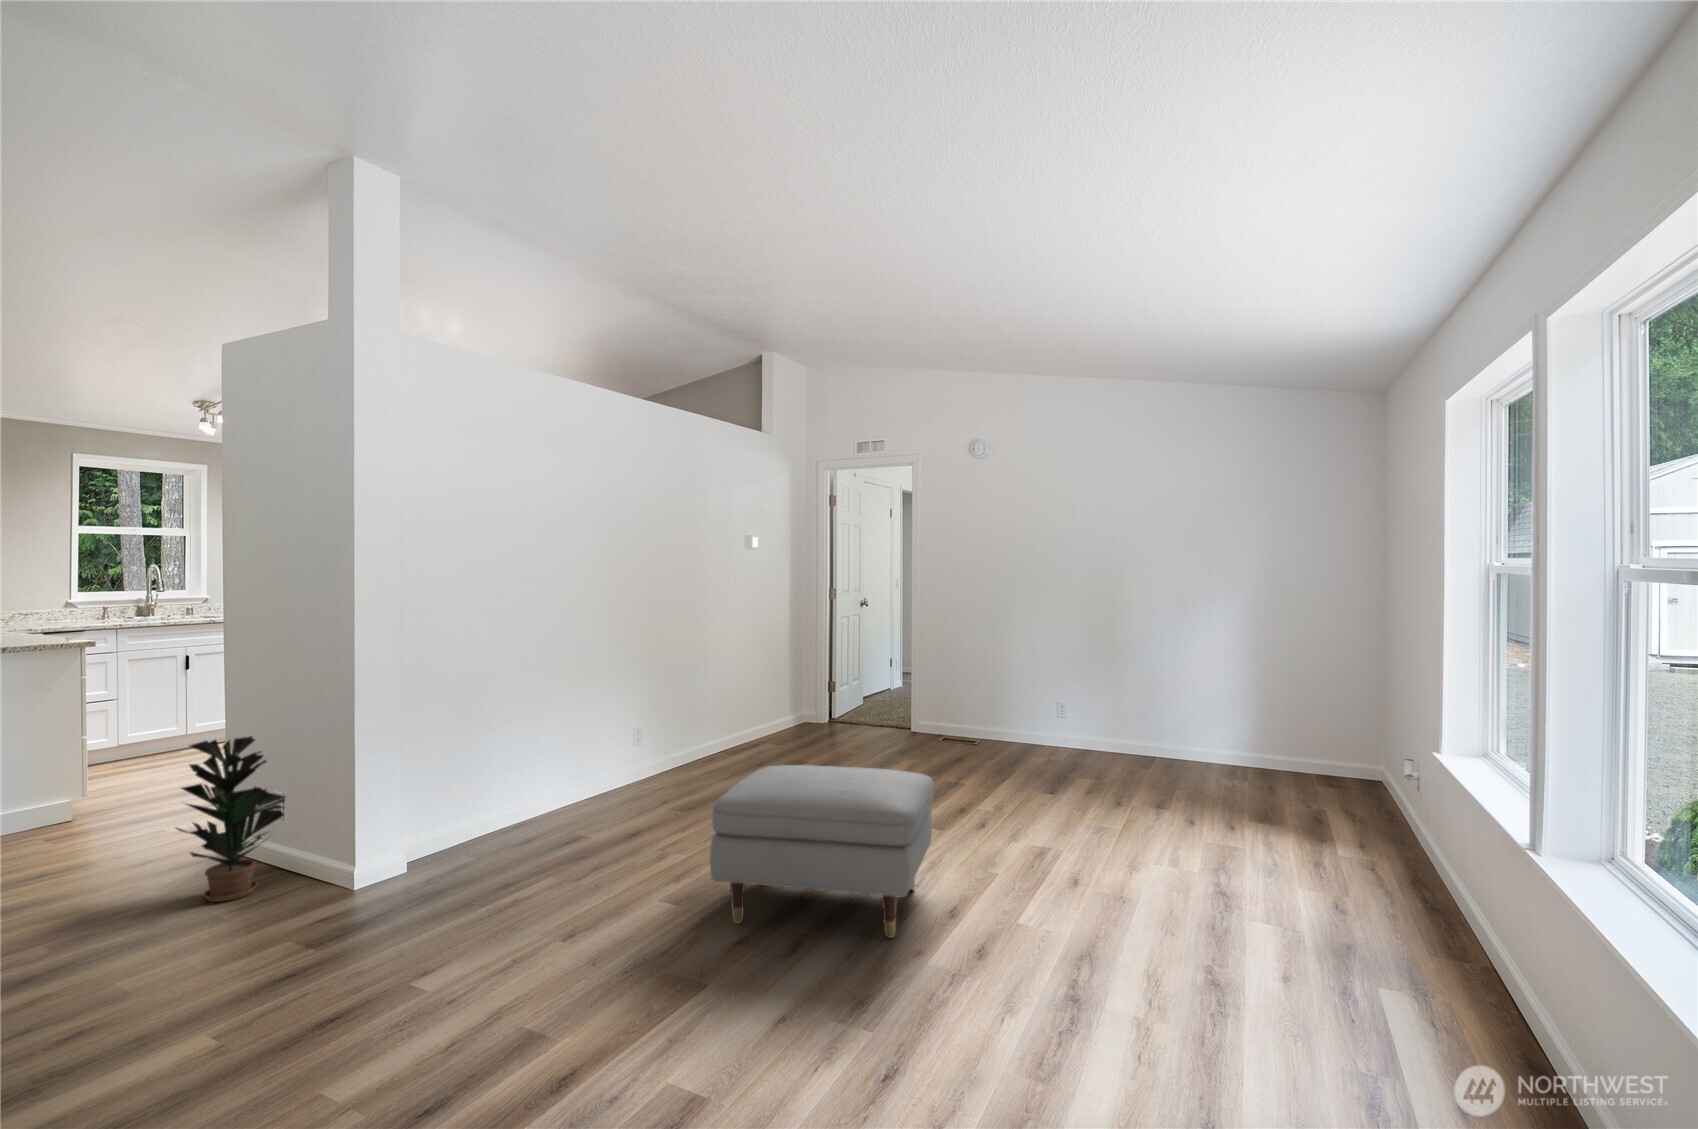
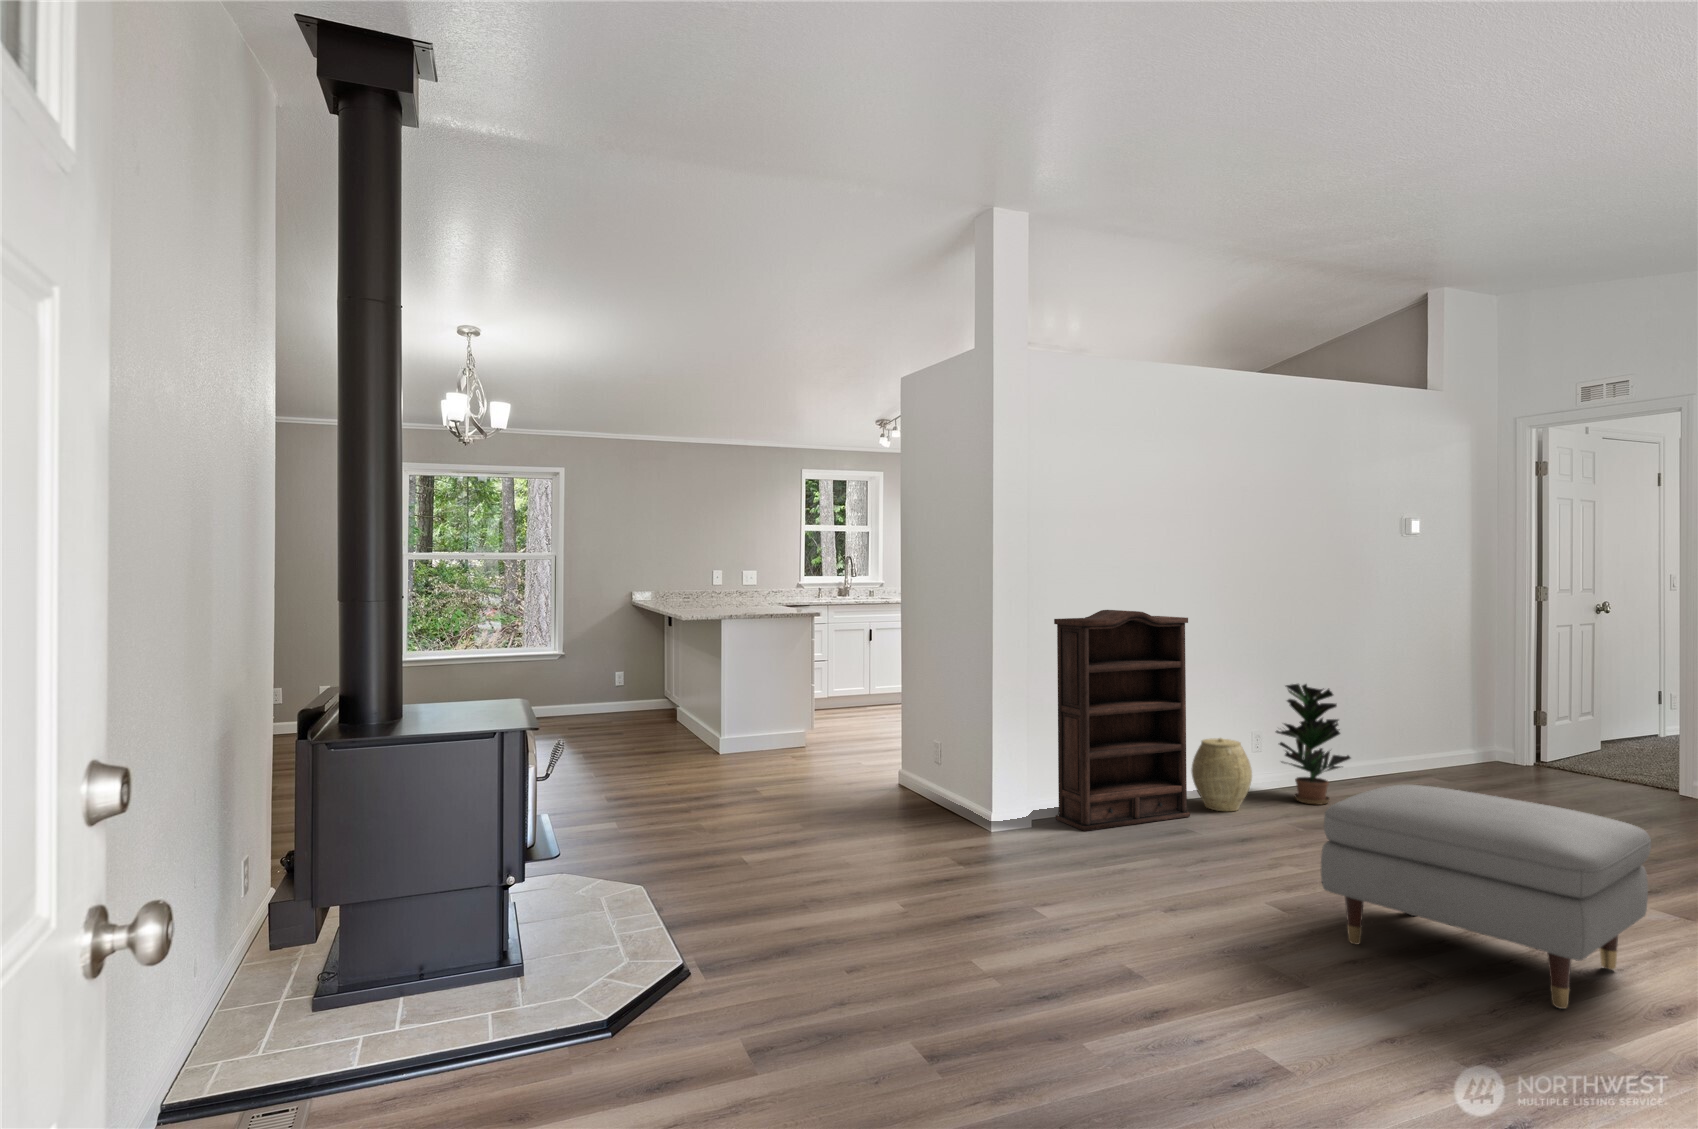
bookshelf: none [433,623,579,863] -> present [1054,610,1190,831]
potted plant: present [177,736,286,902] -> present [1276,684,1350,805]
woven basket: none [580,739,635,809] -> present [1191,738,1252,811]

